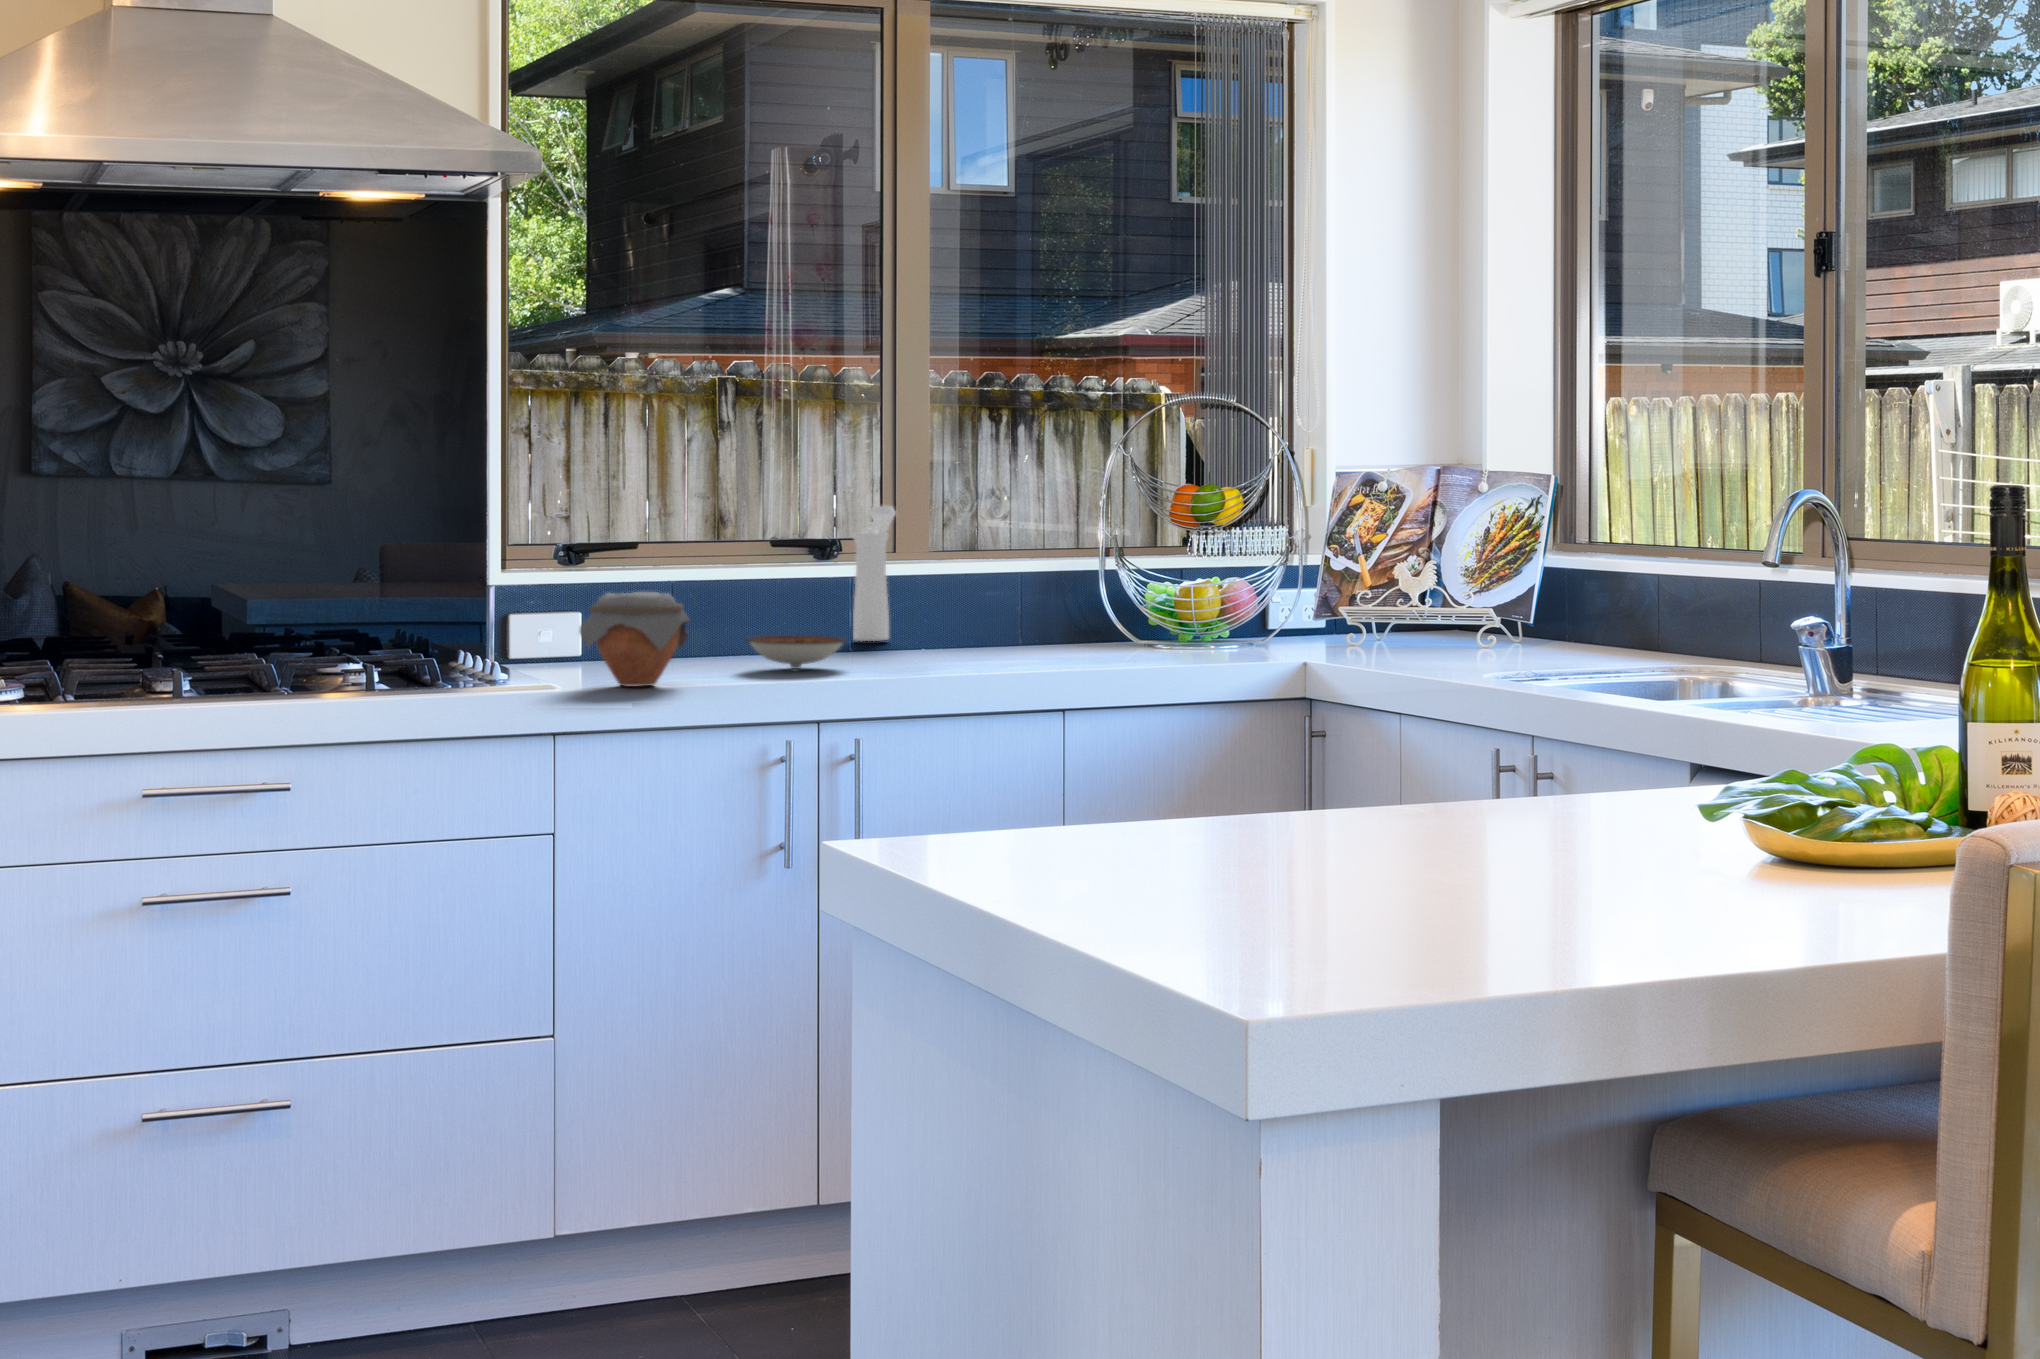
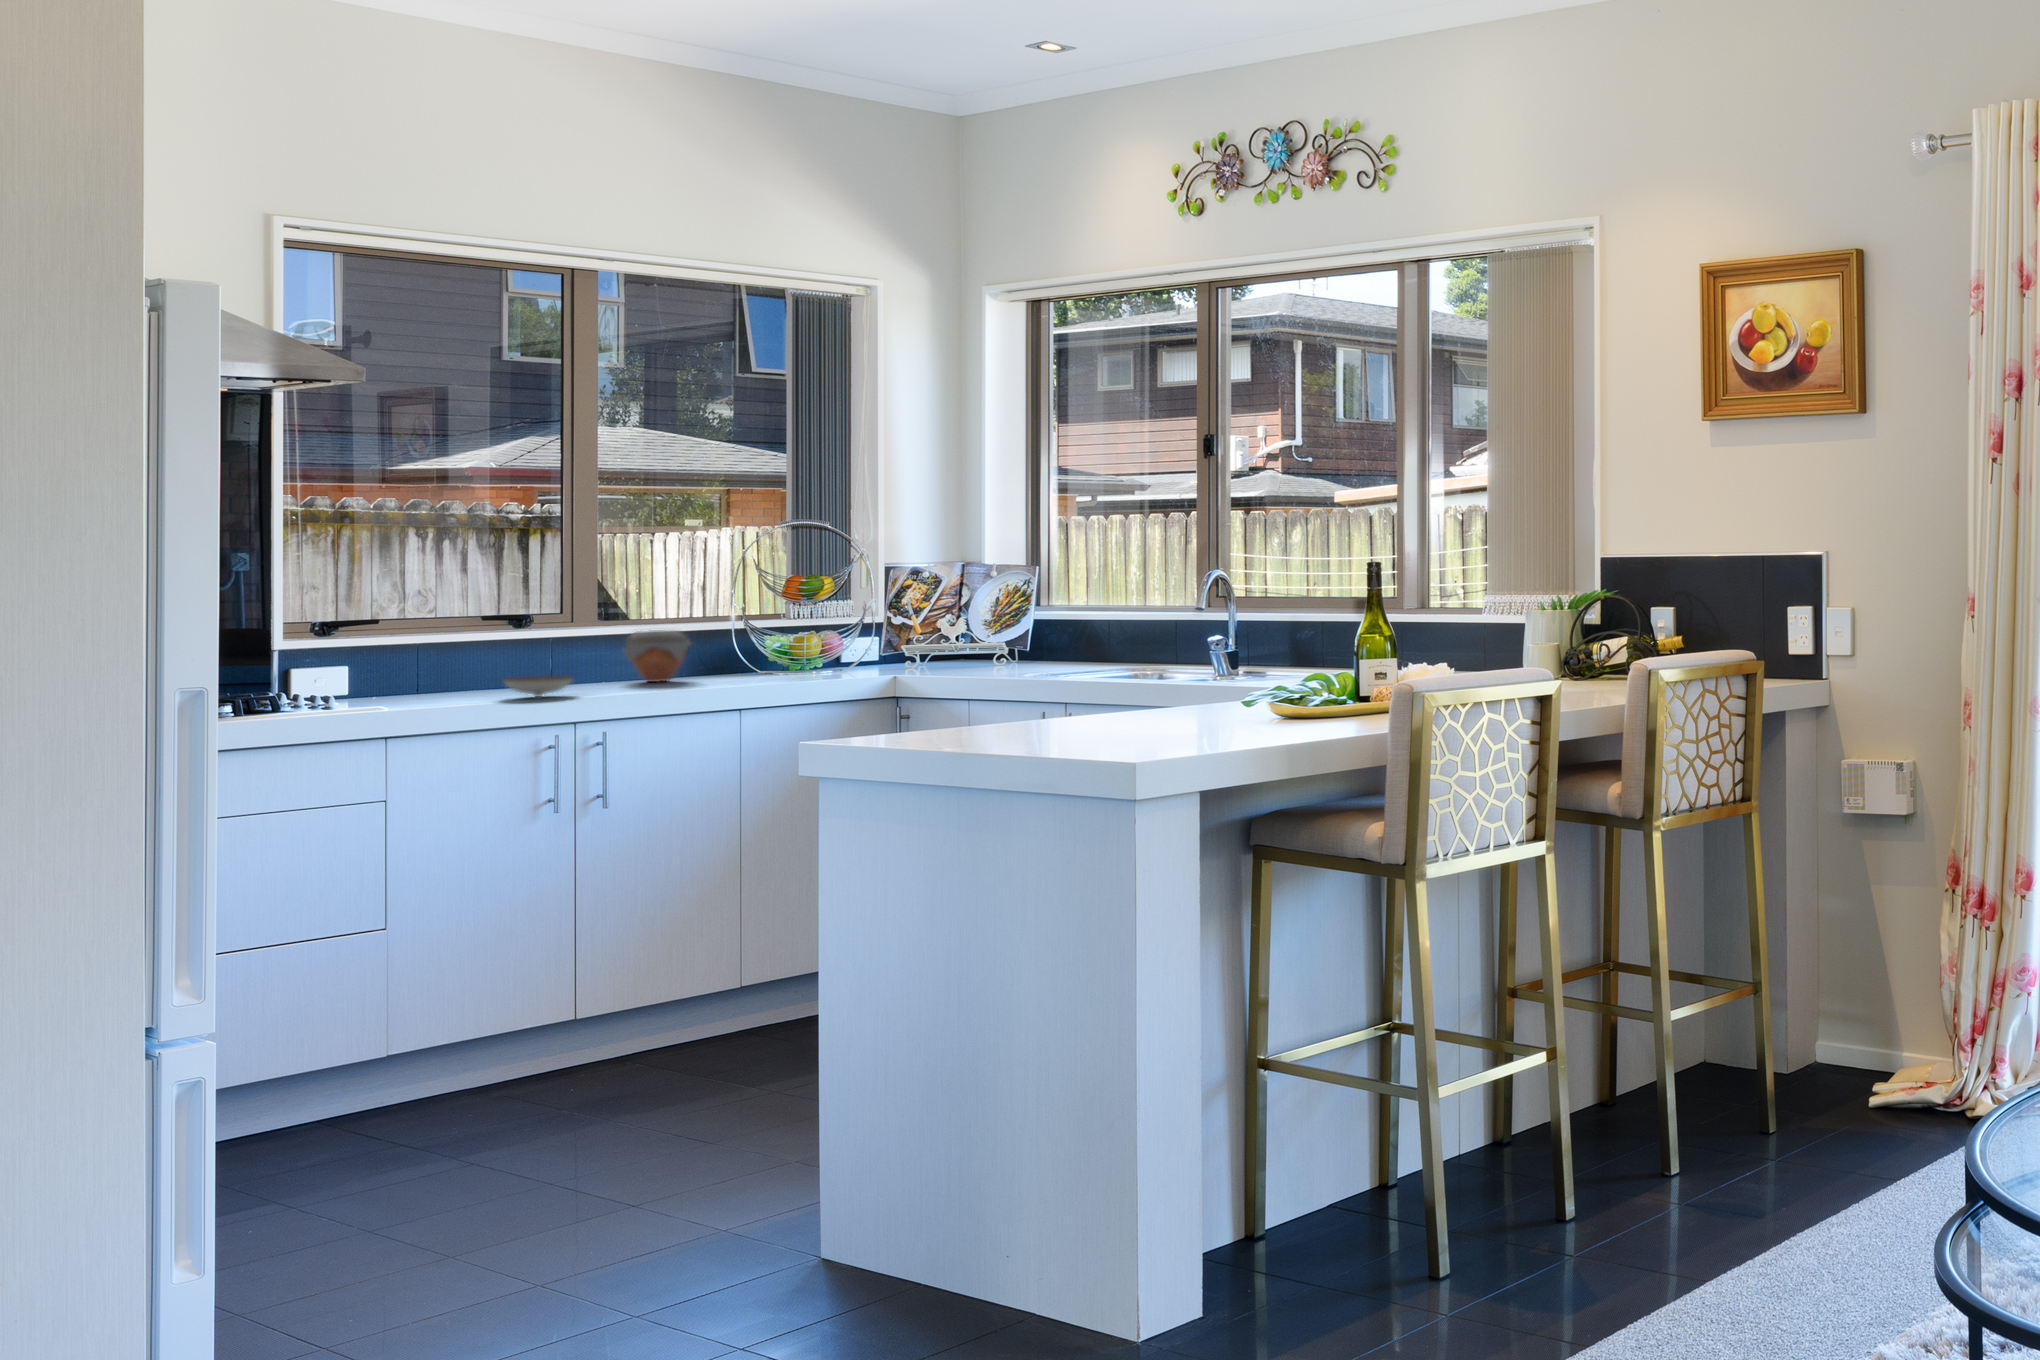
pepper mill: present [853,506,896,641] -> none [550,594,580,680]
jar: present [579,592,690,687] -> present [623,630,691,682]

